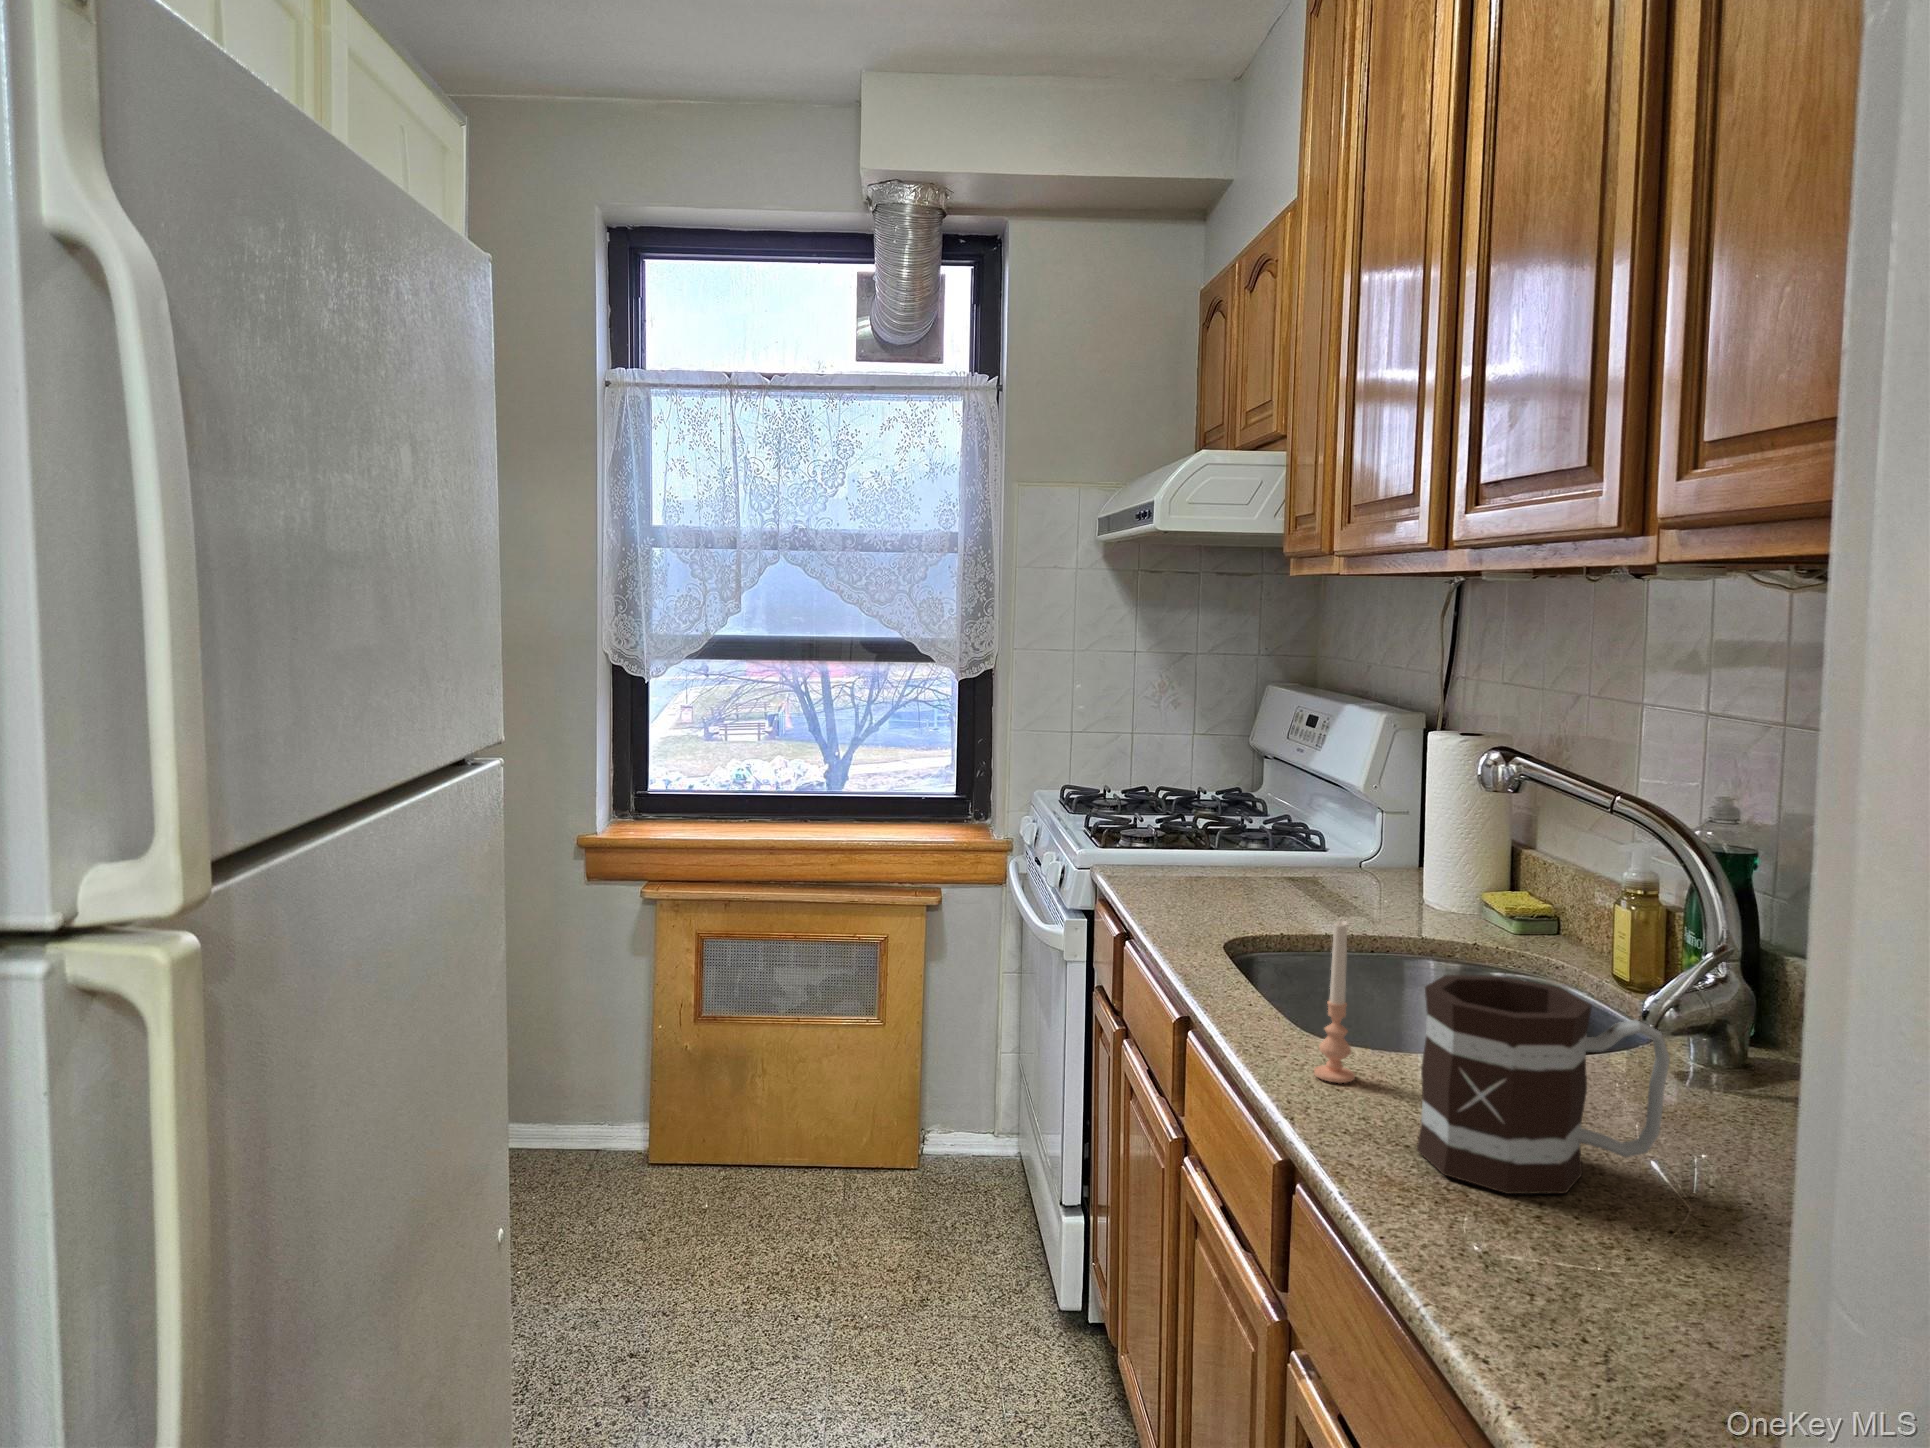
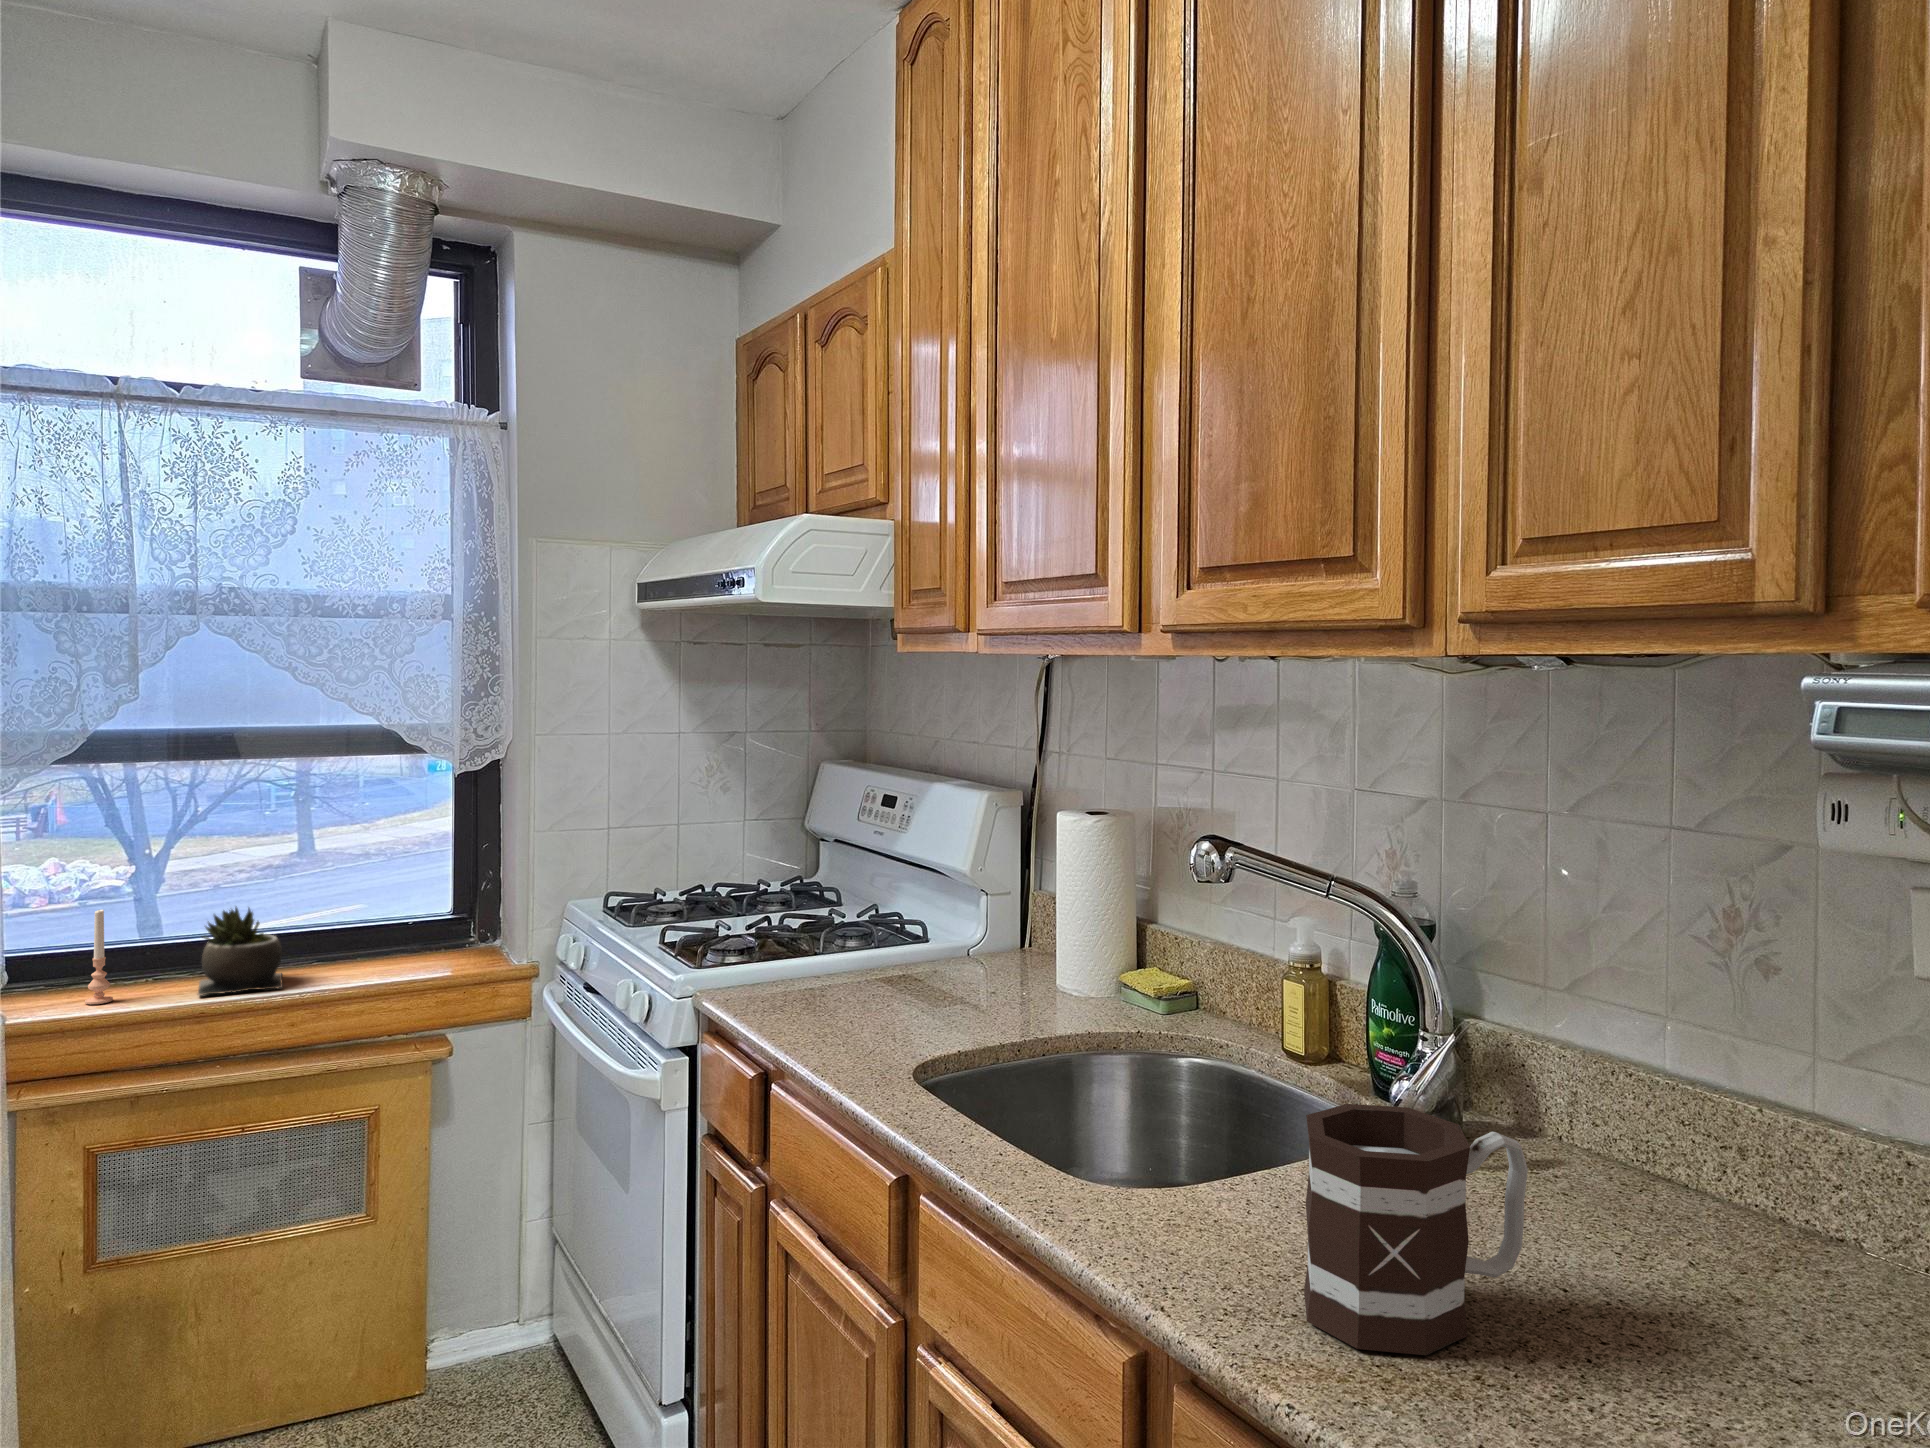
succulent plant: none [771,769,831,834] -> present [198,907,283,996]
candle: present [1314,920,1355,1083] -> present [85,910,113,1004]

